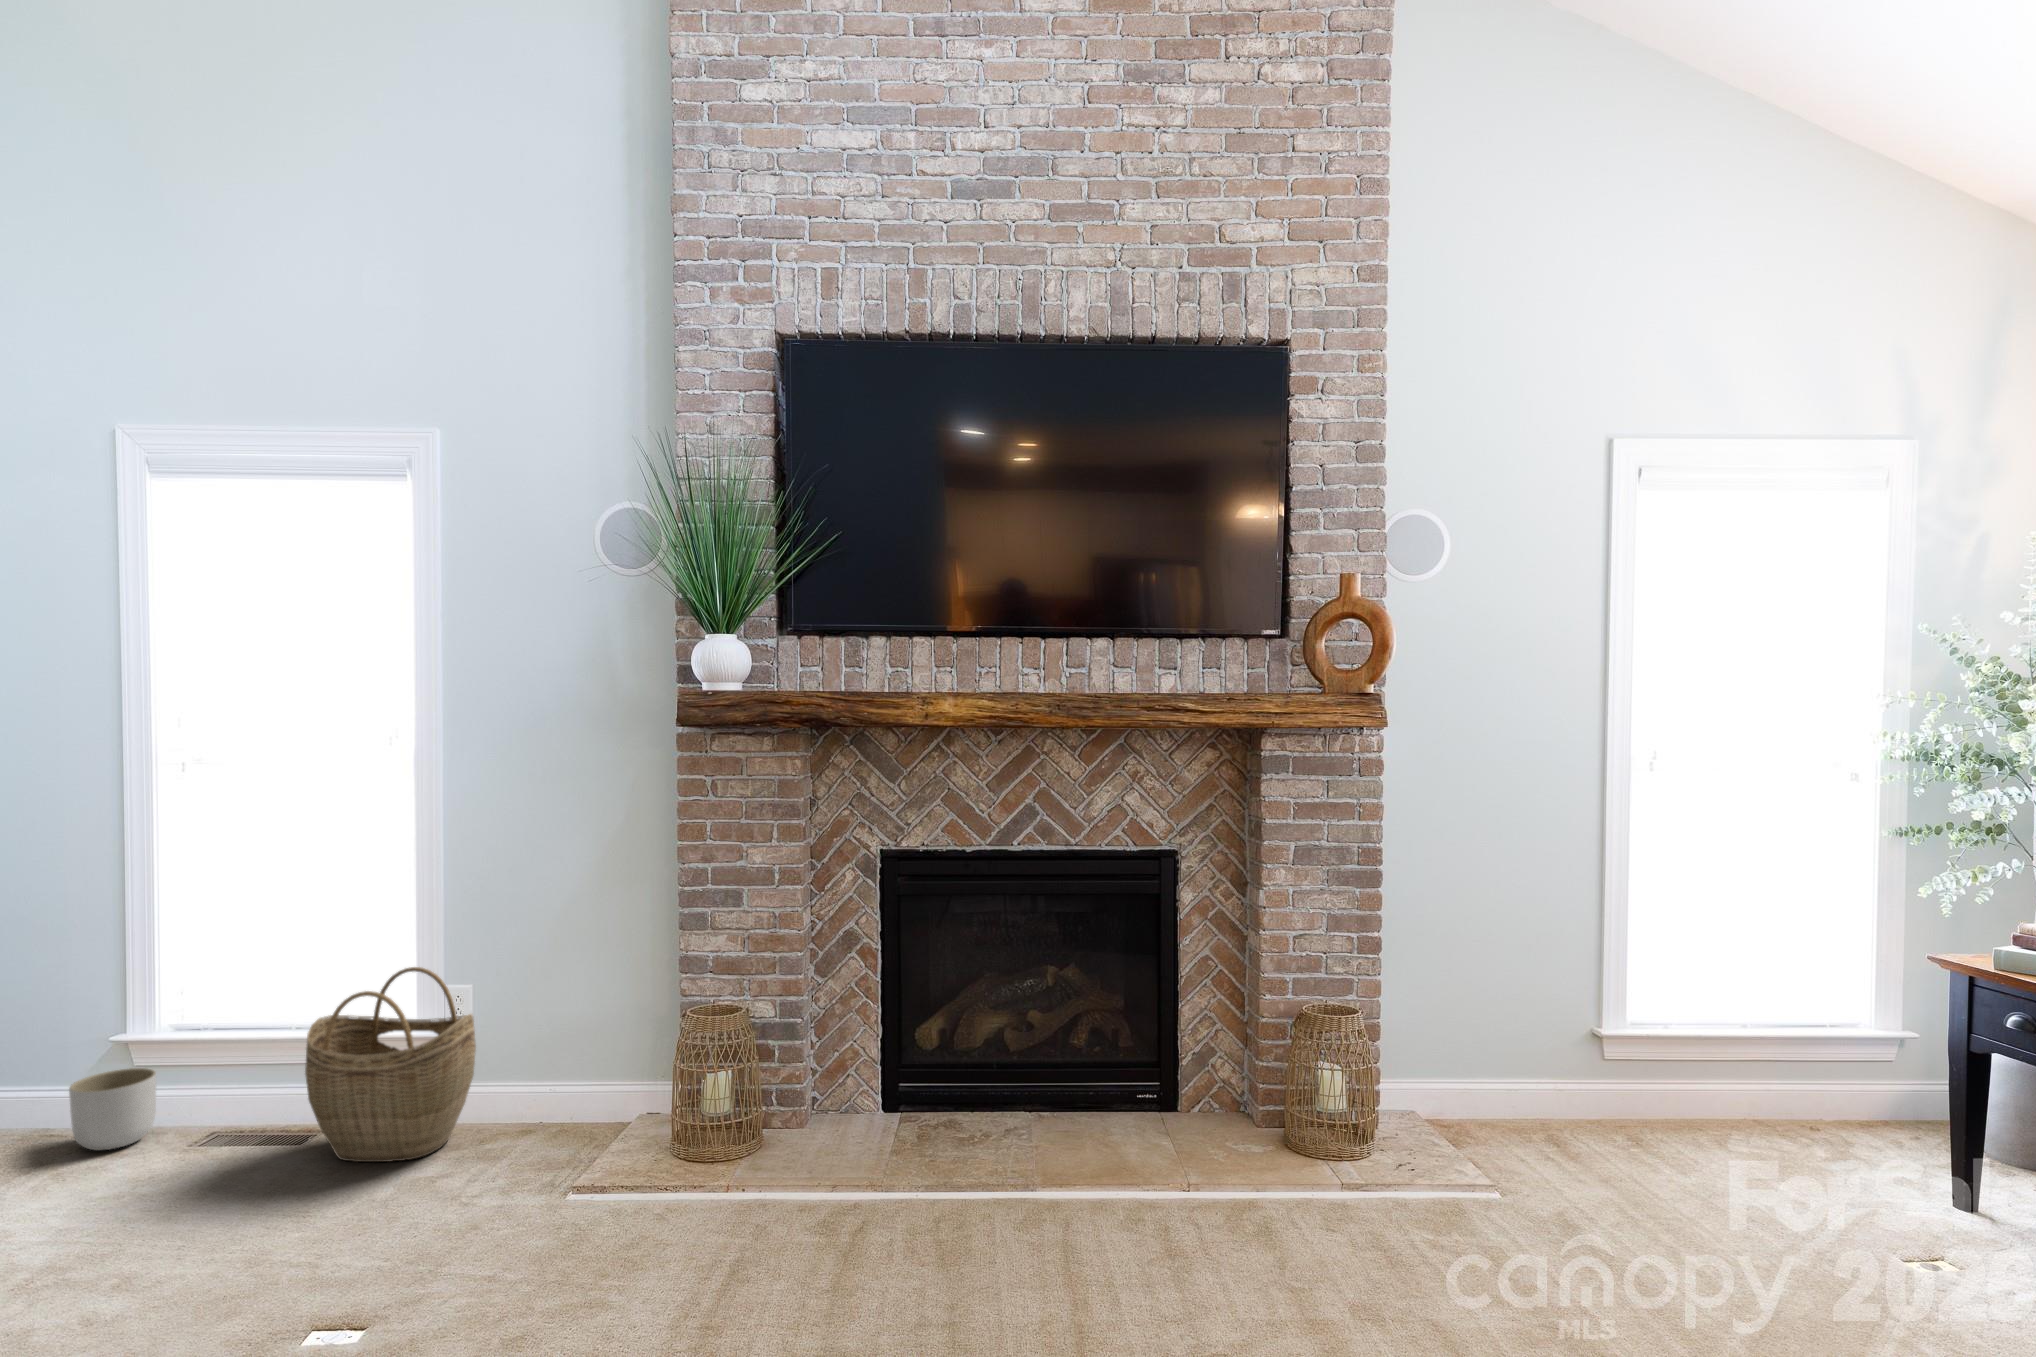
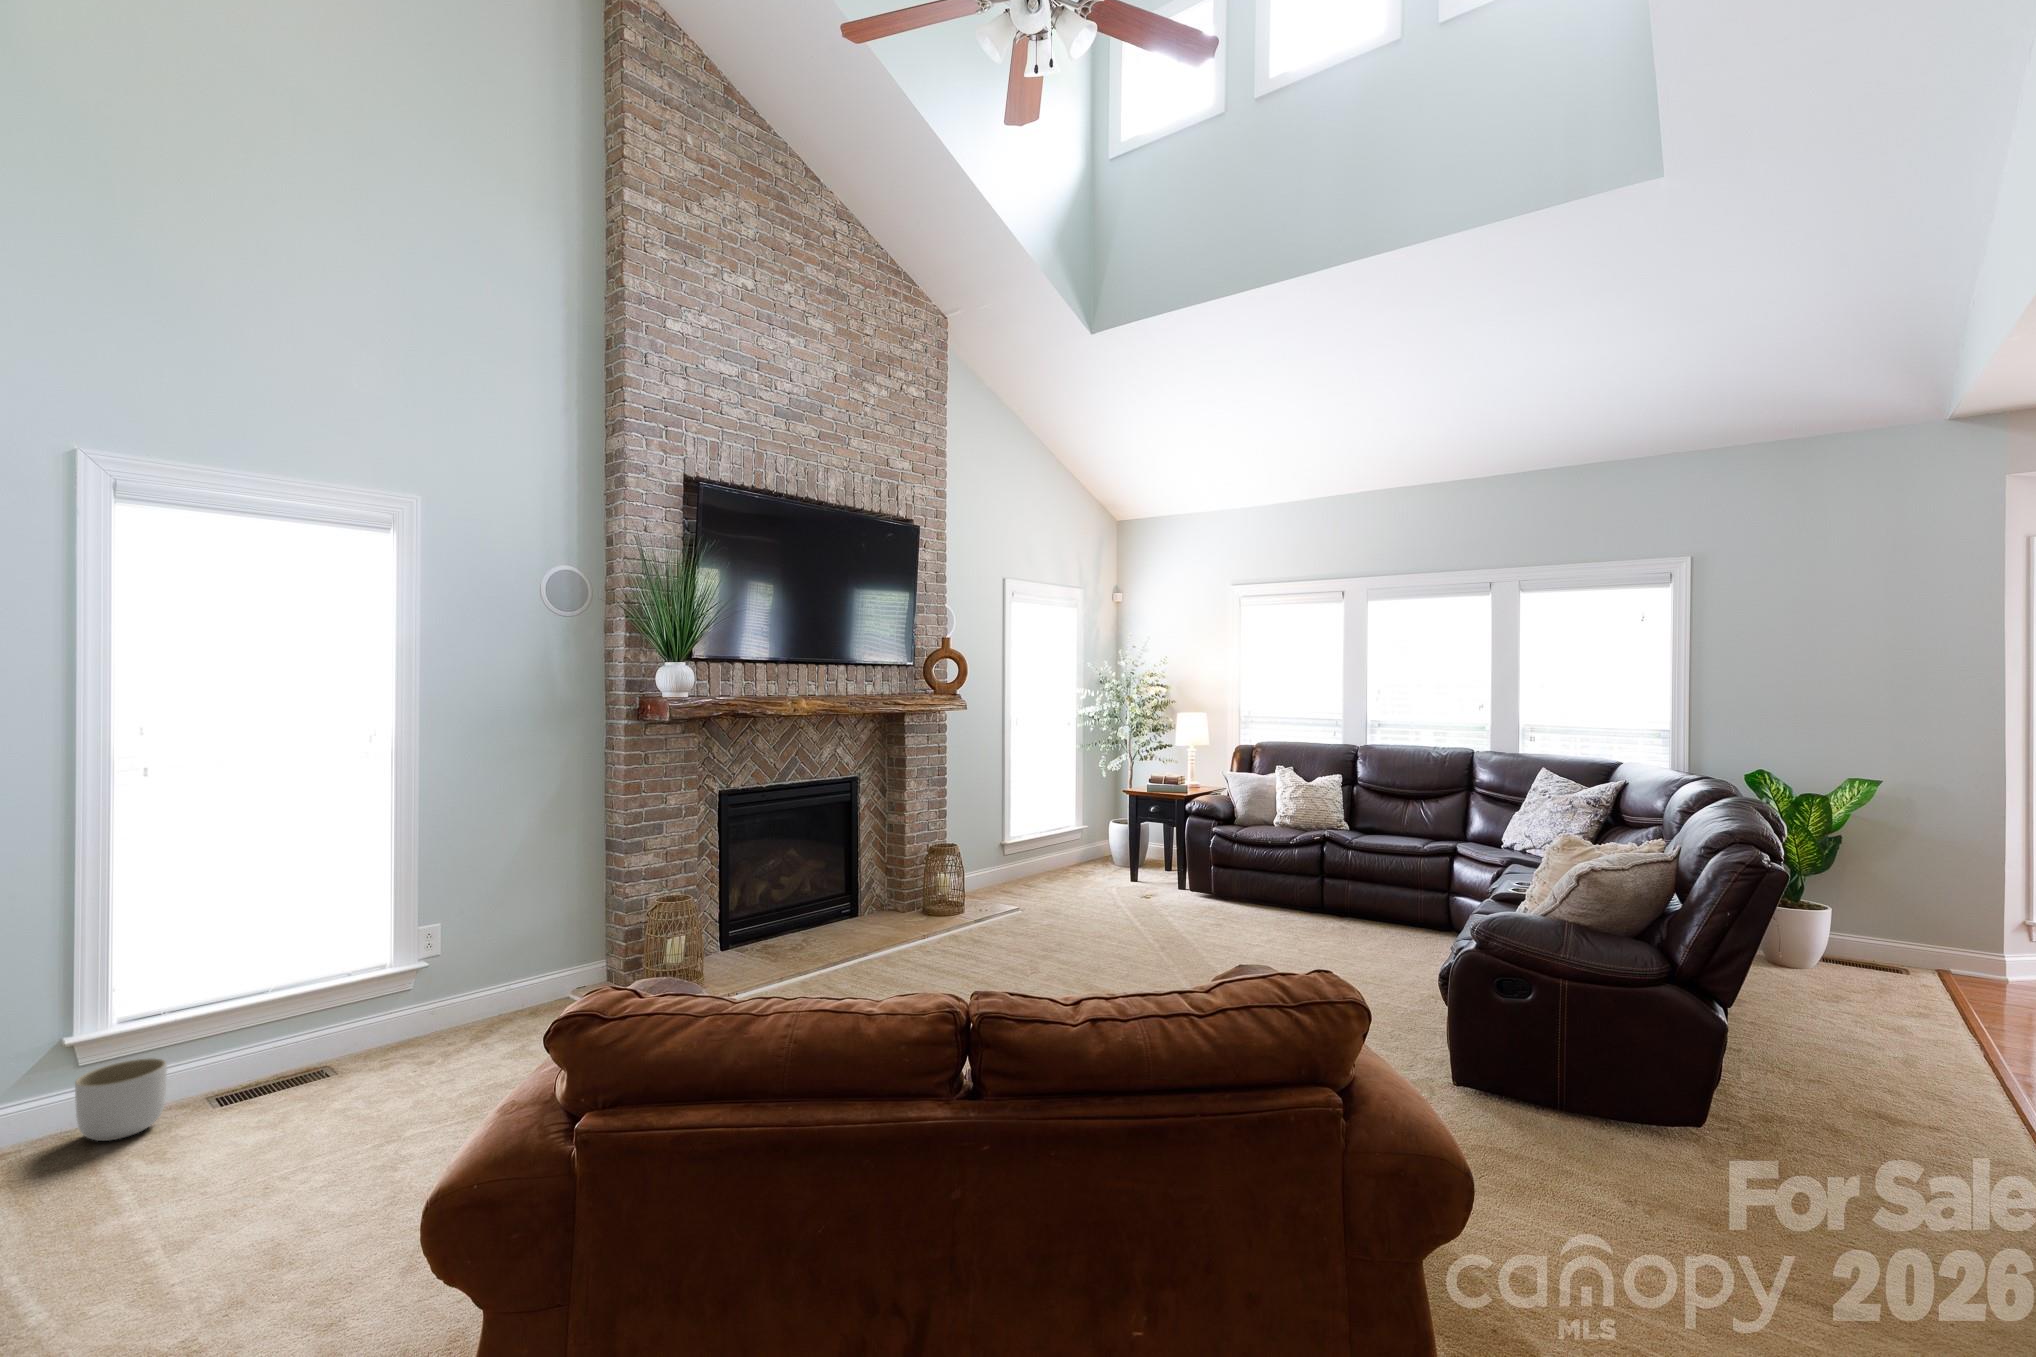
woven basket: present [305,967,476,1162] -> none [355,915,493,1067]

